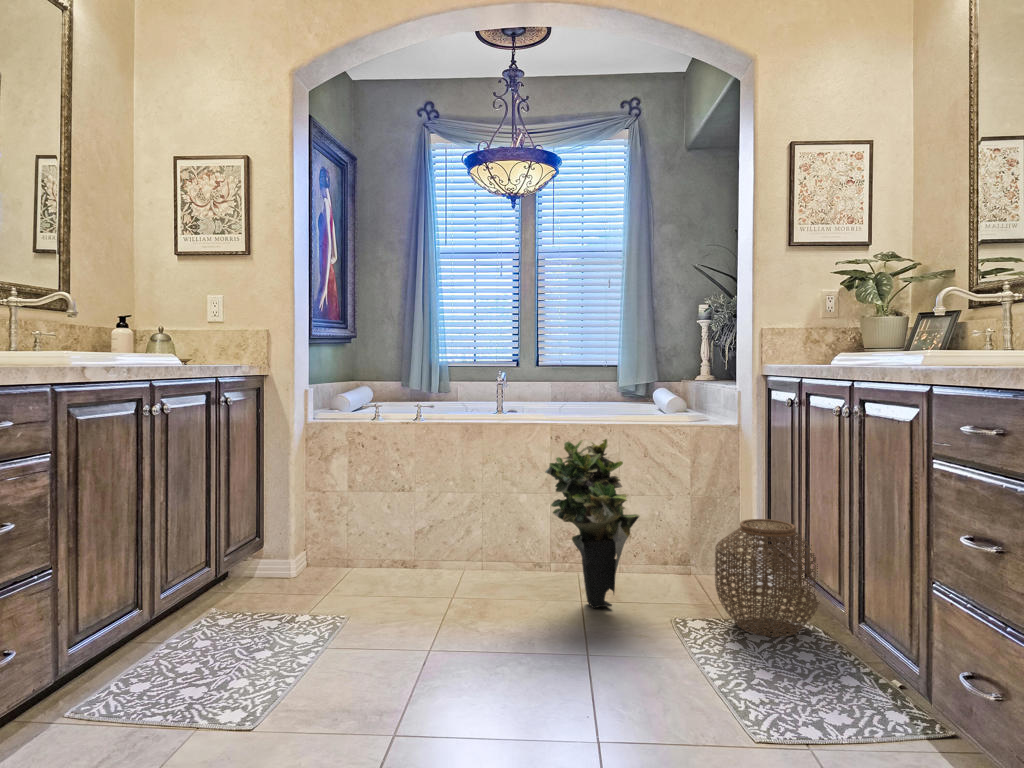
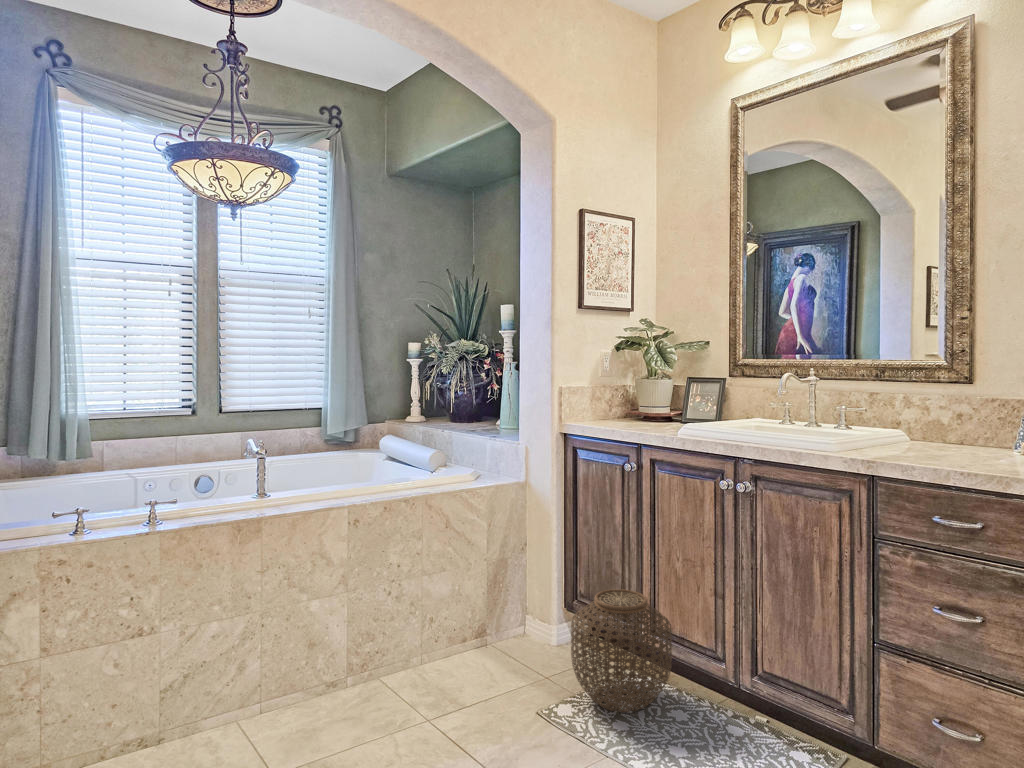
potted plant: present [545,439,640,608] -> none [378,525,487,733]

